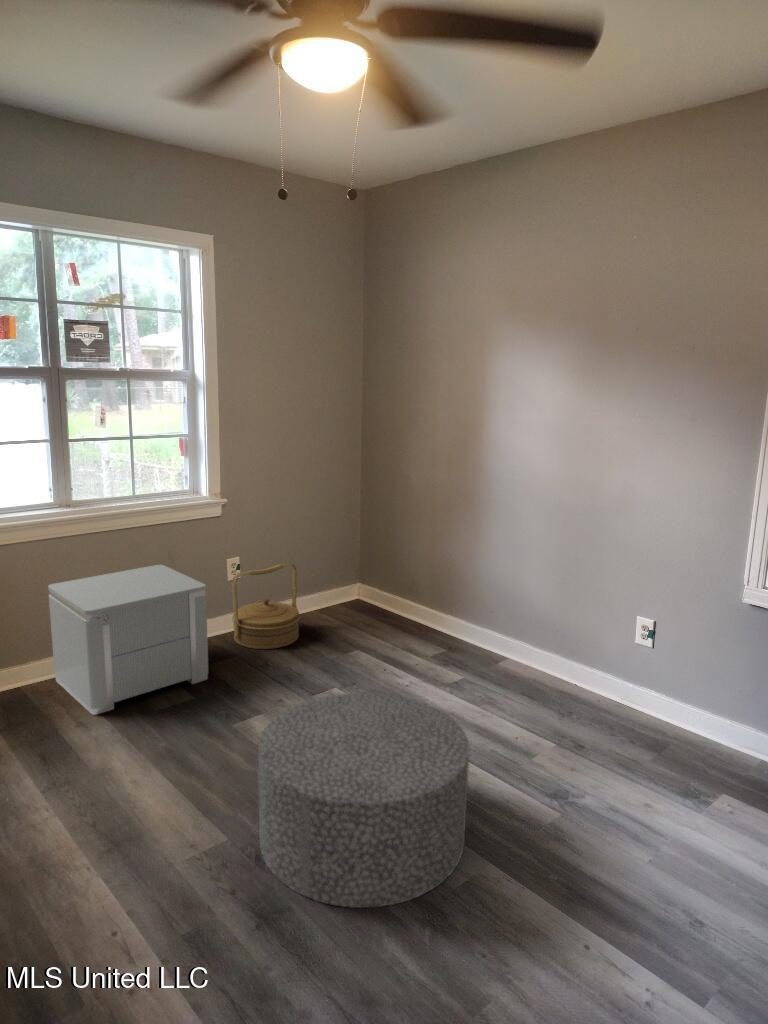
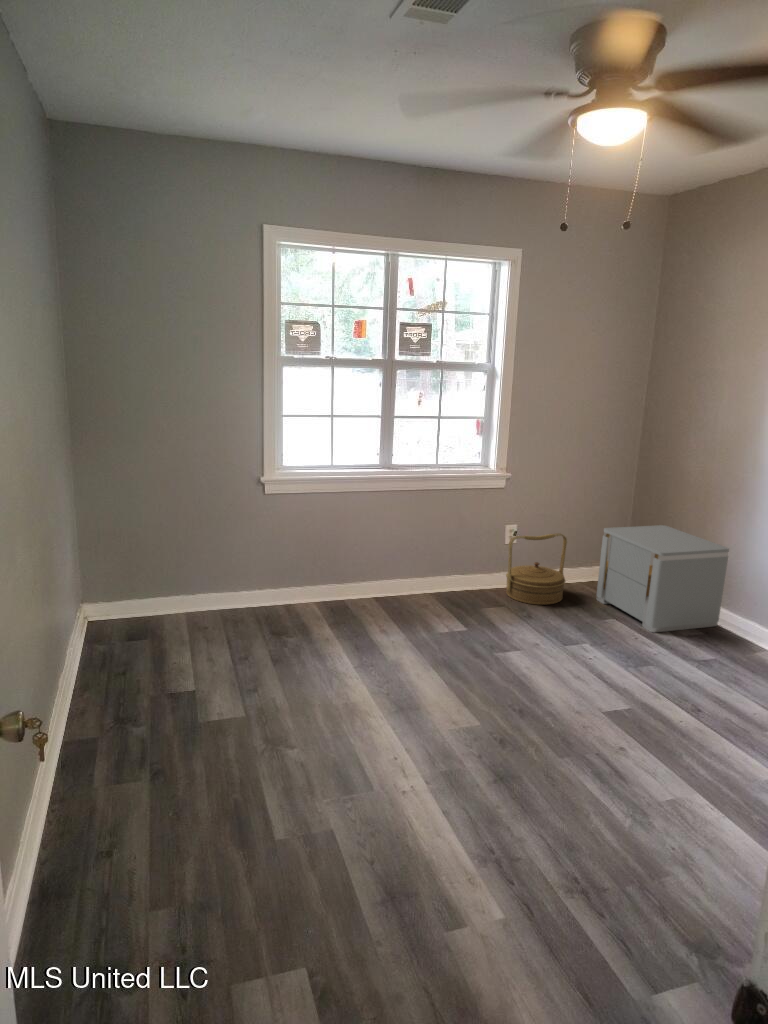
nightstand: present [48,565,208,715] -> present [597,525,729,632]
ottoman: present [258,693,469,908] -> none [507,634,695,798]

